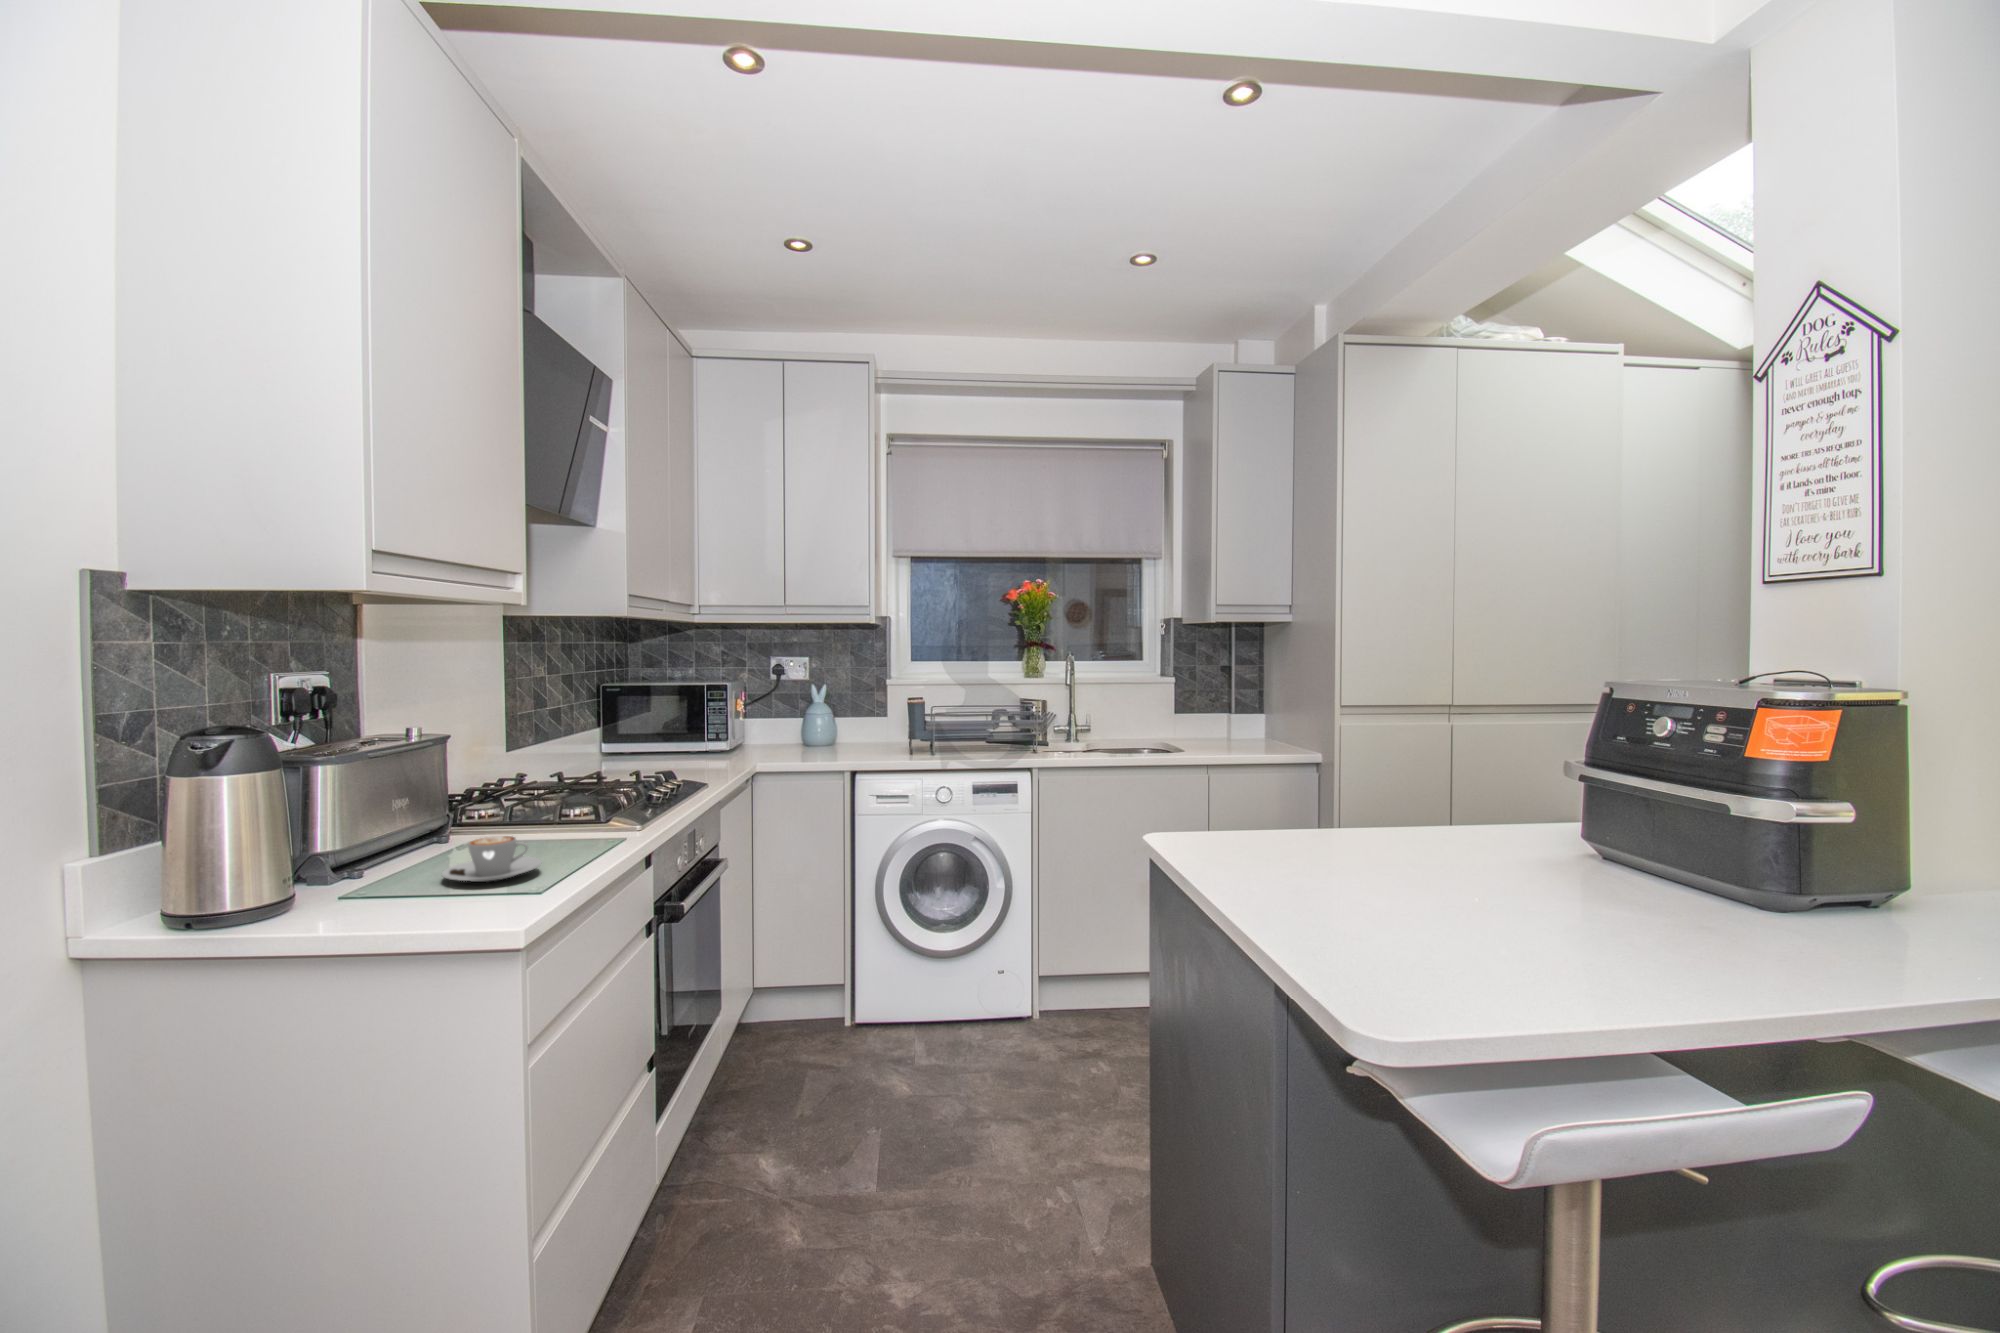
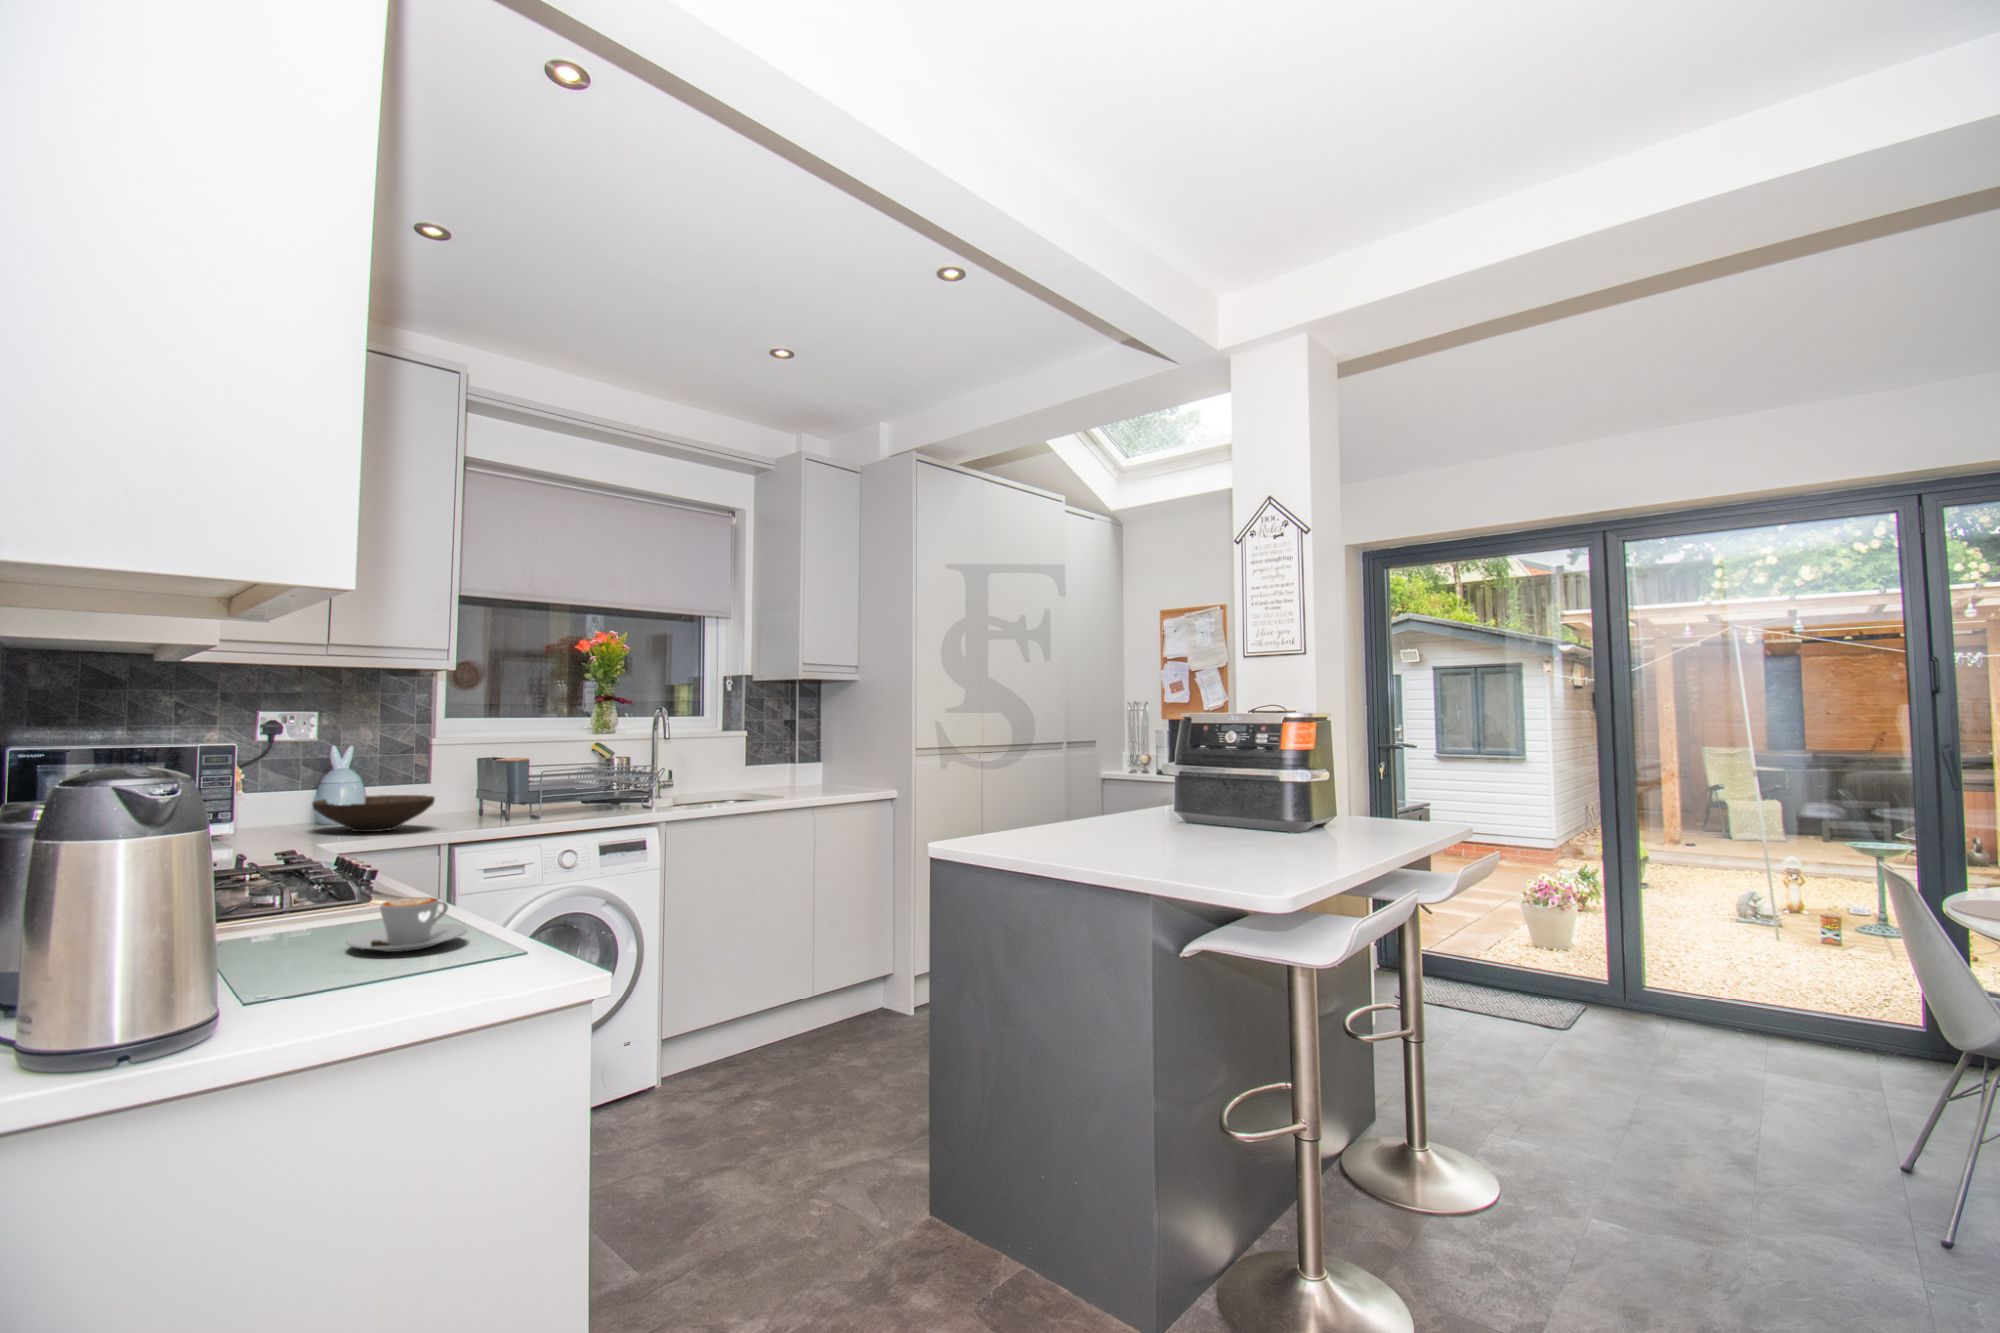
wooden bowl: none [778,727,860,756] -> present [313,795,435,832]

